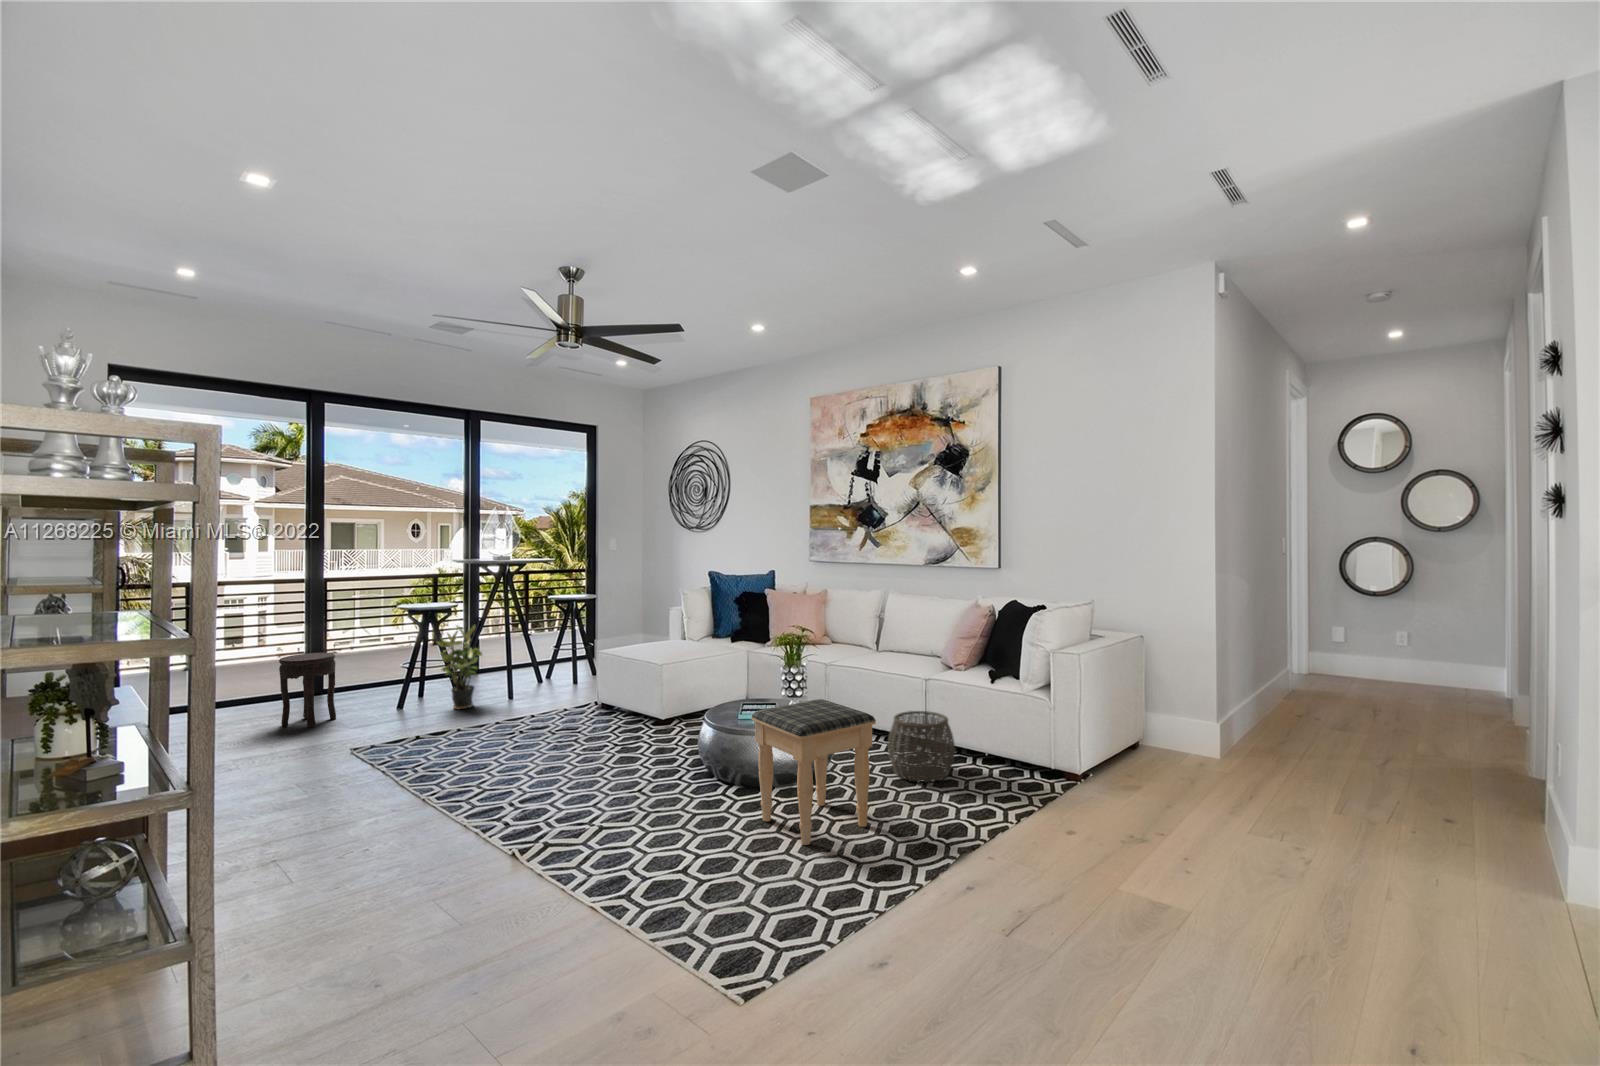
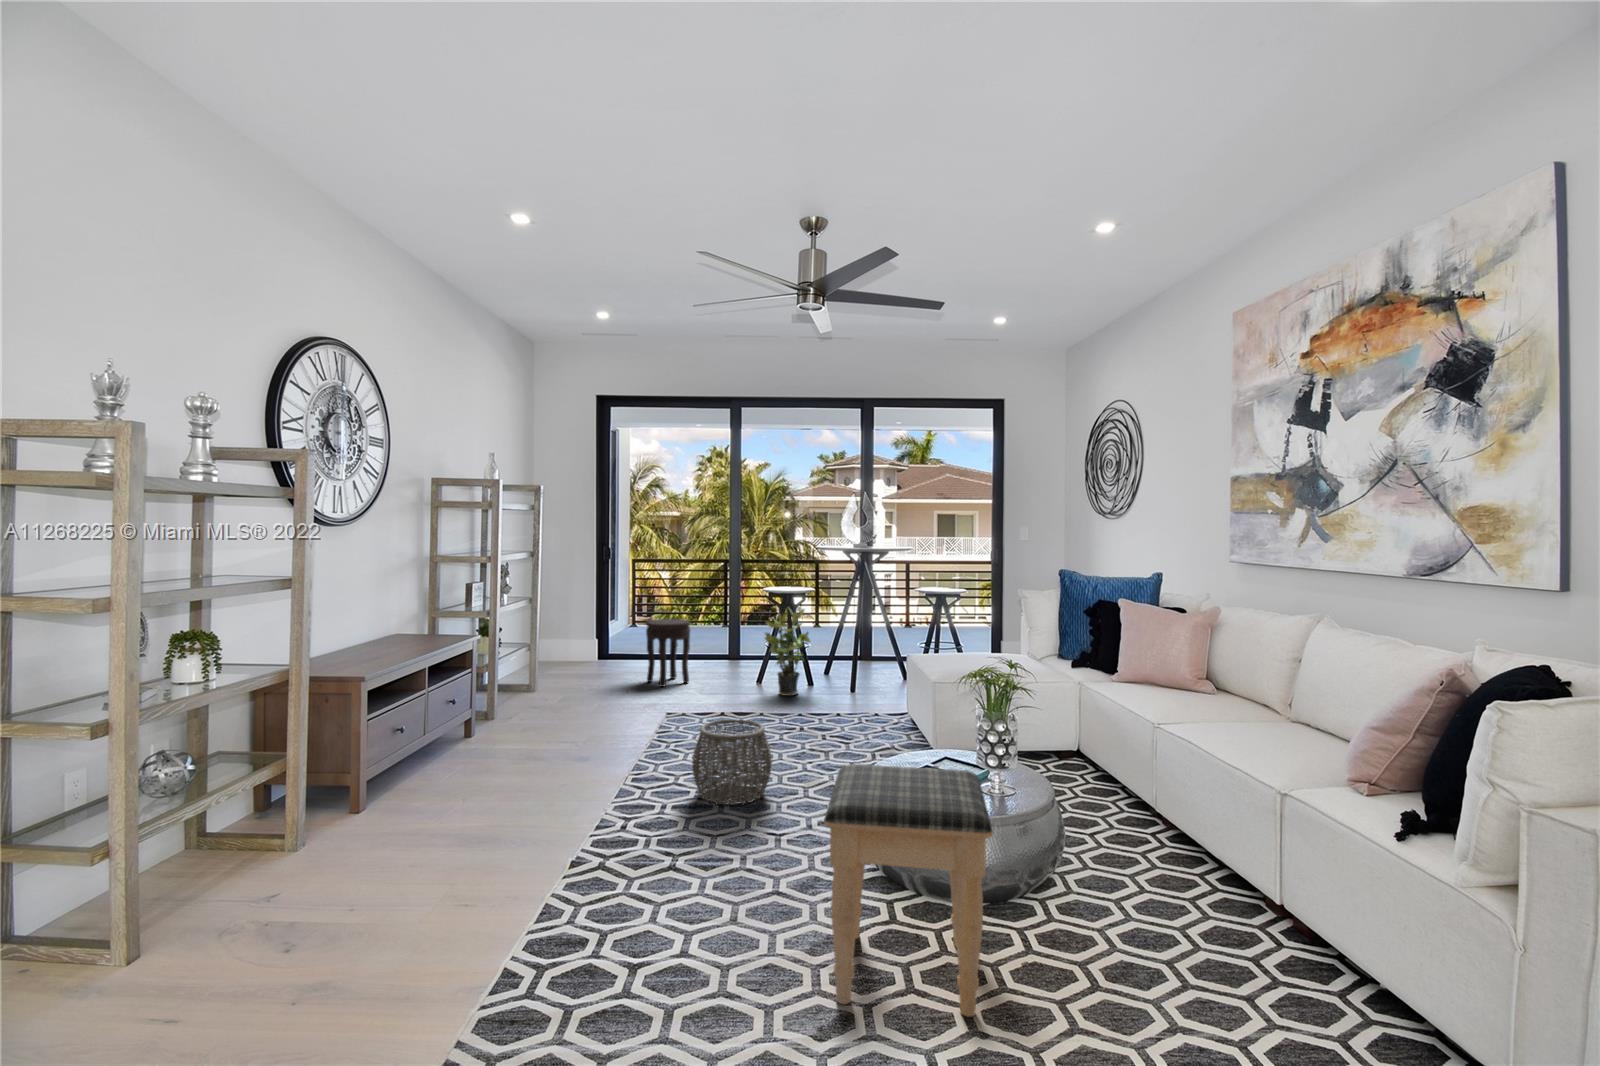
woven basket: present [888,711,955,782] -> present [692,719,772,805]

